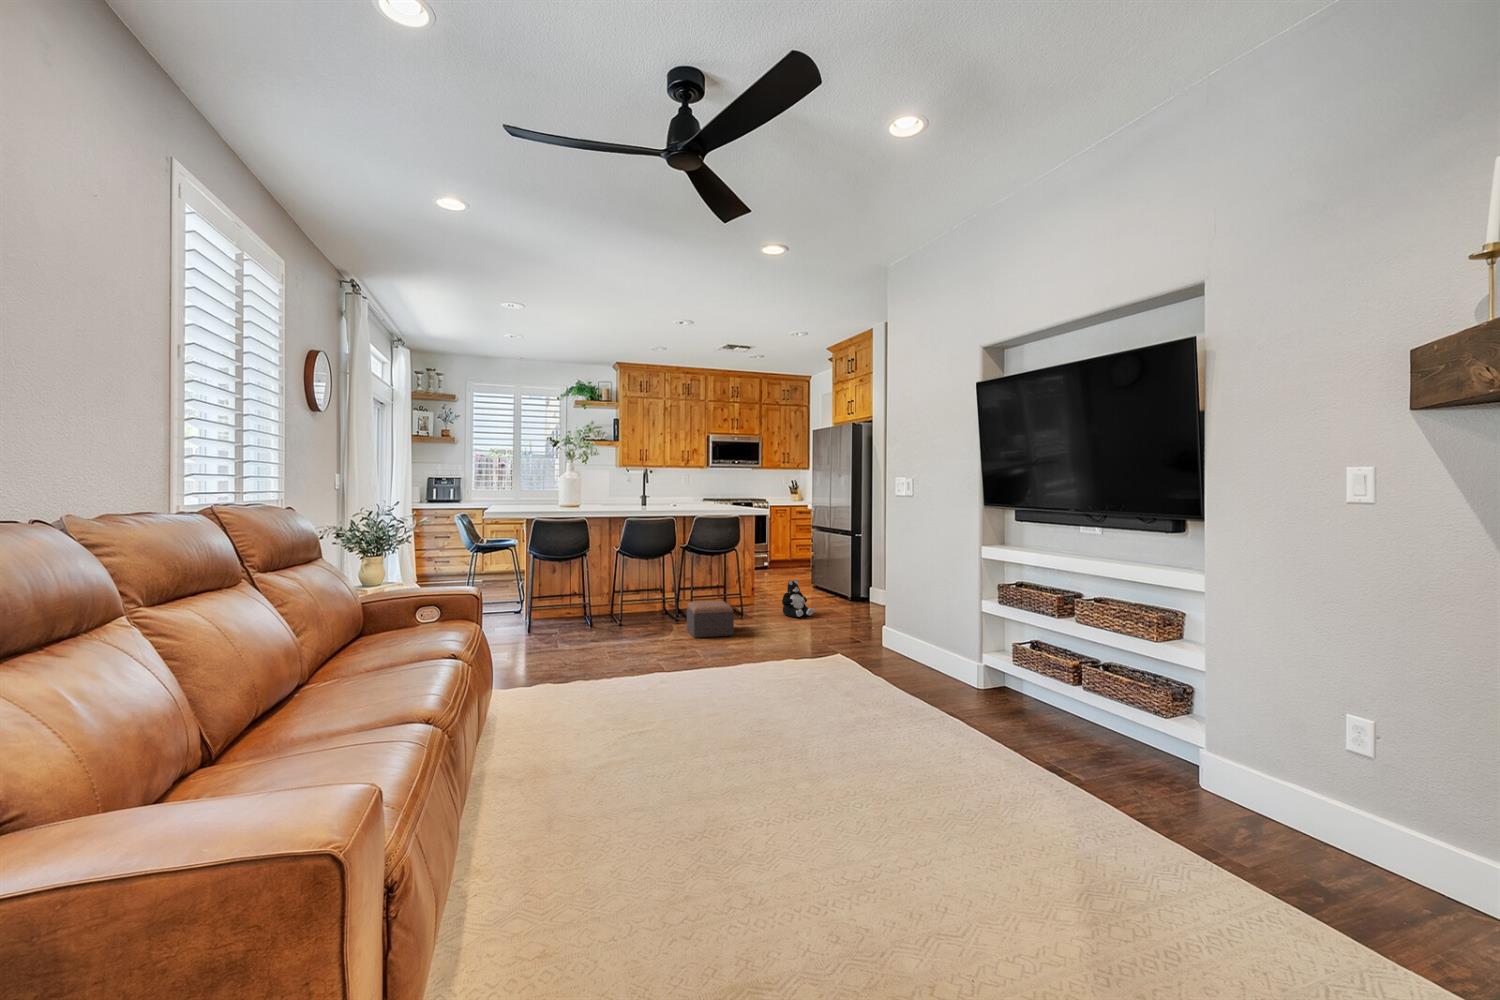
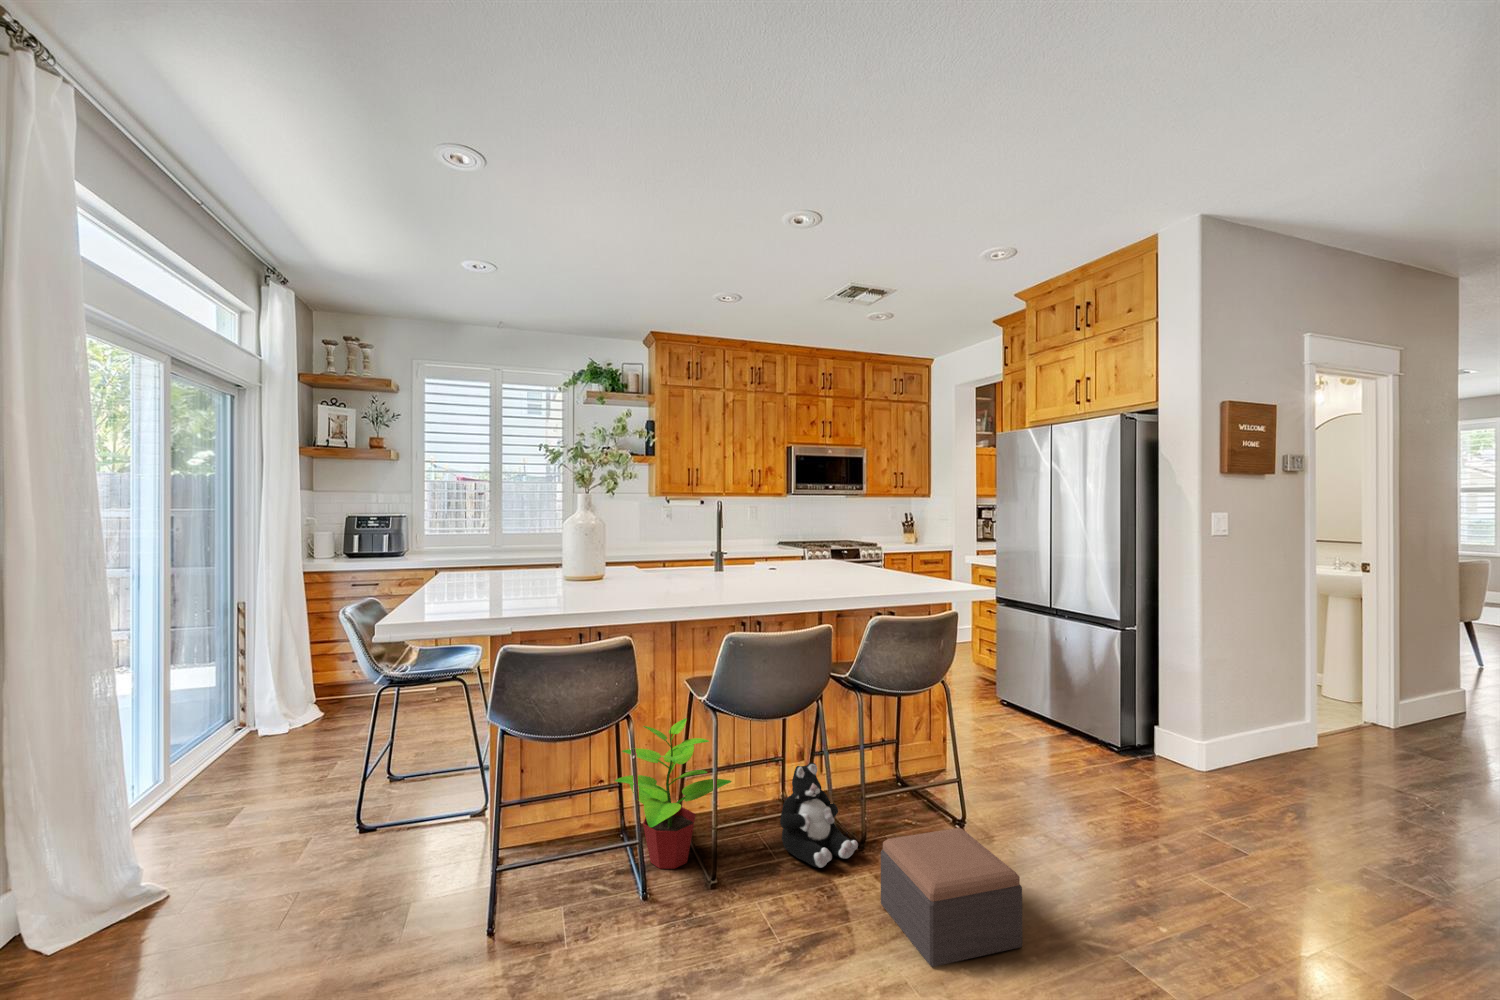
potted plant: none [579,560,633,623] -> present [614,718,732,869]
plush toy: present [782,580,815,617] -> present [780,763,858,868]

